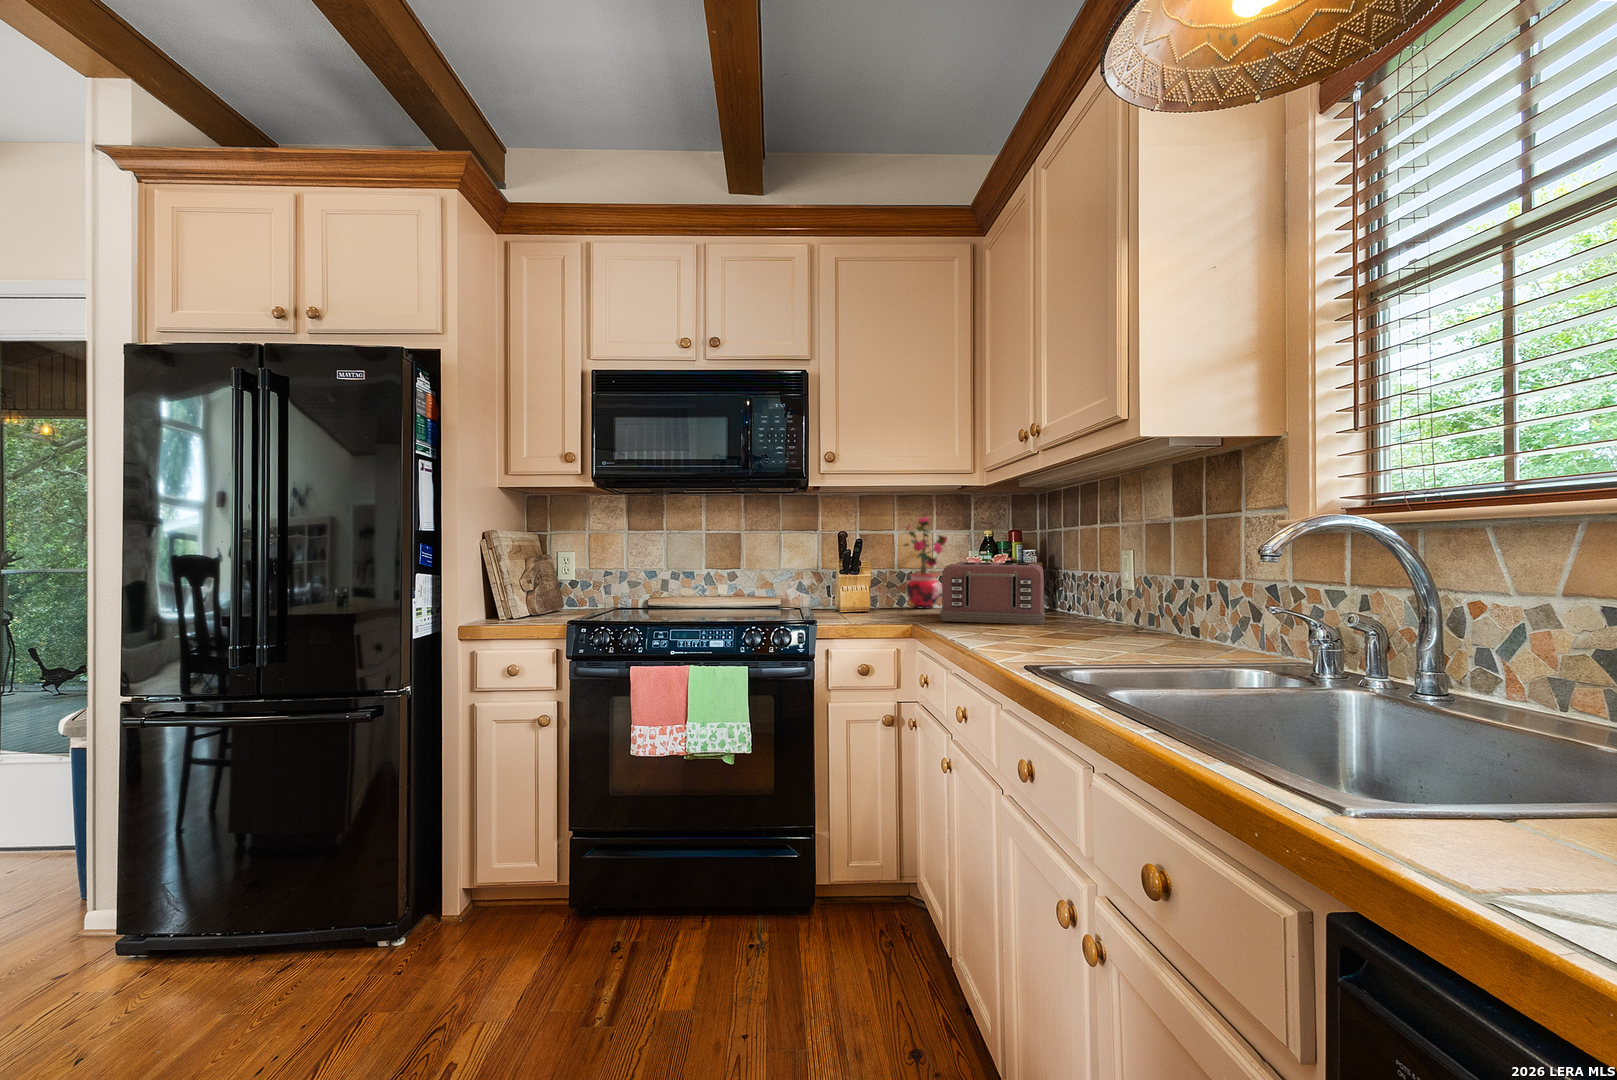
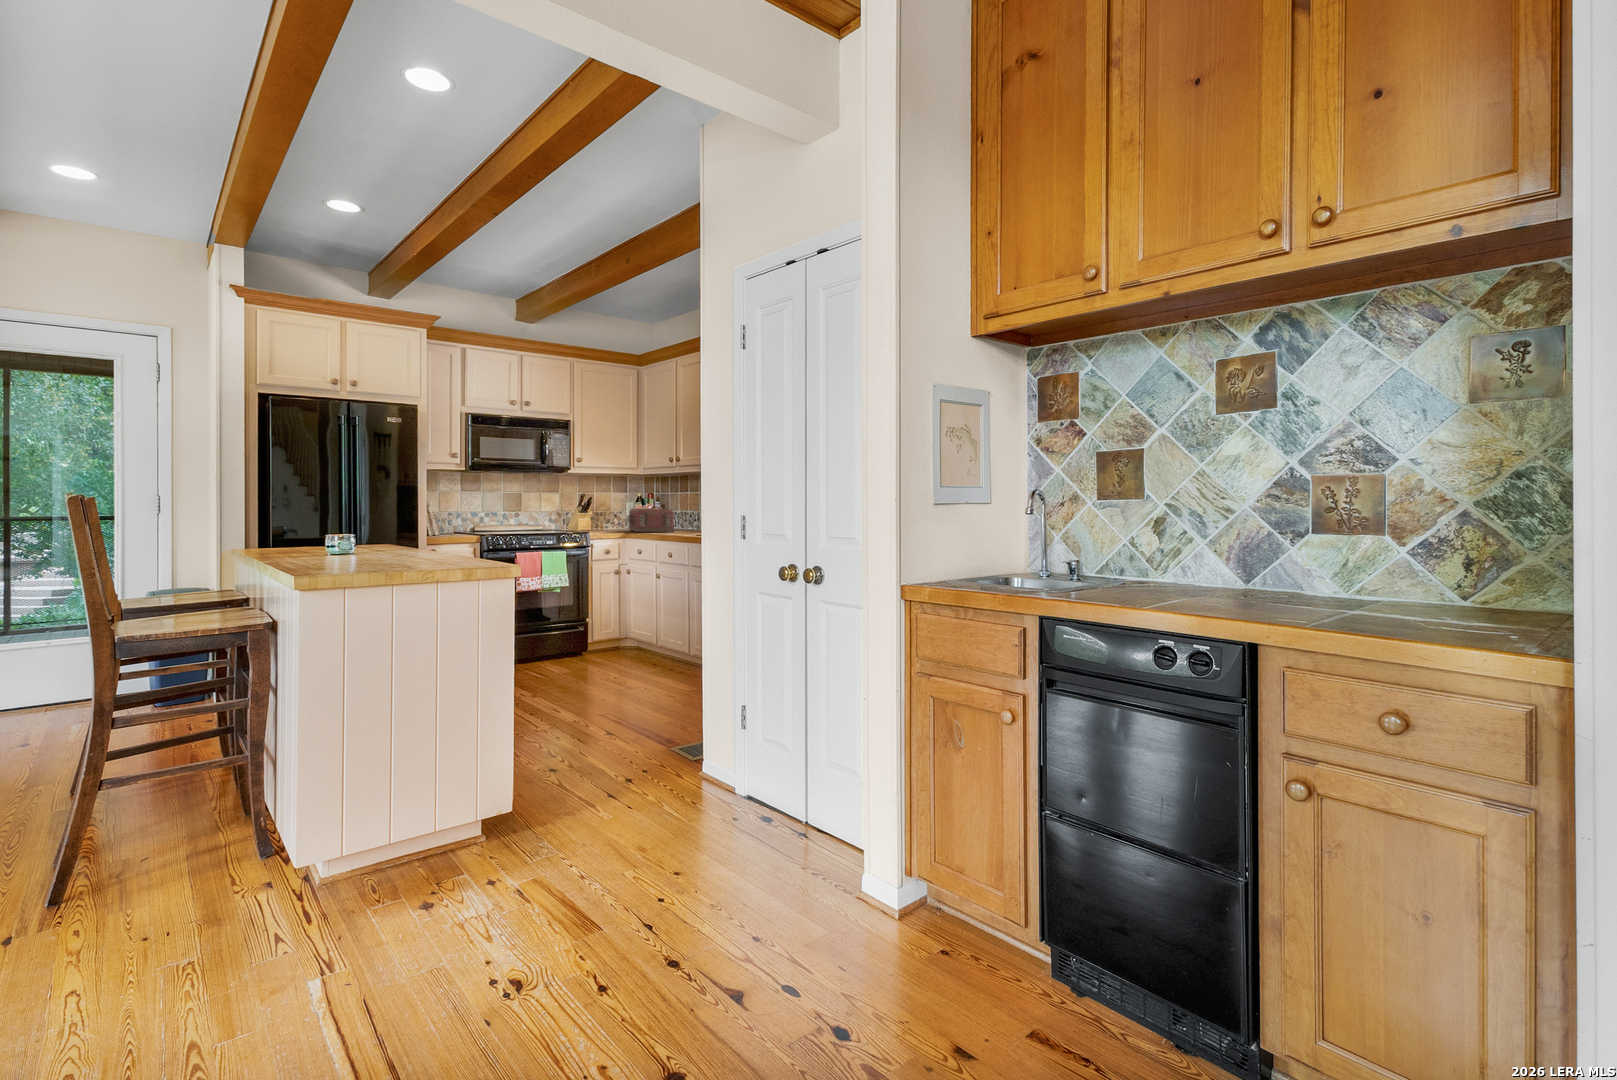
potted plant: present [903,518,947,608] -> none [595,486,618,529]

